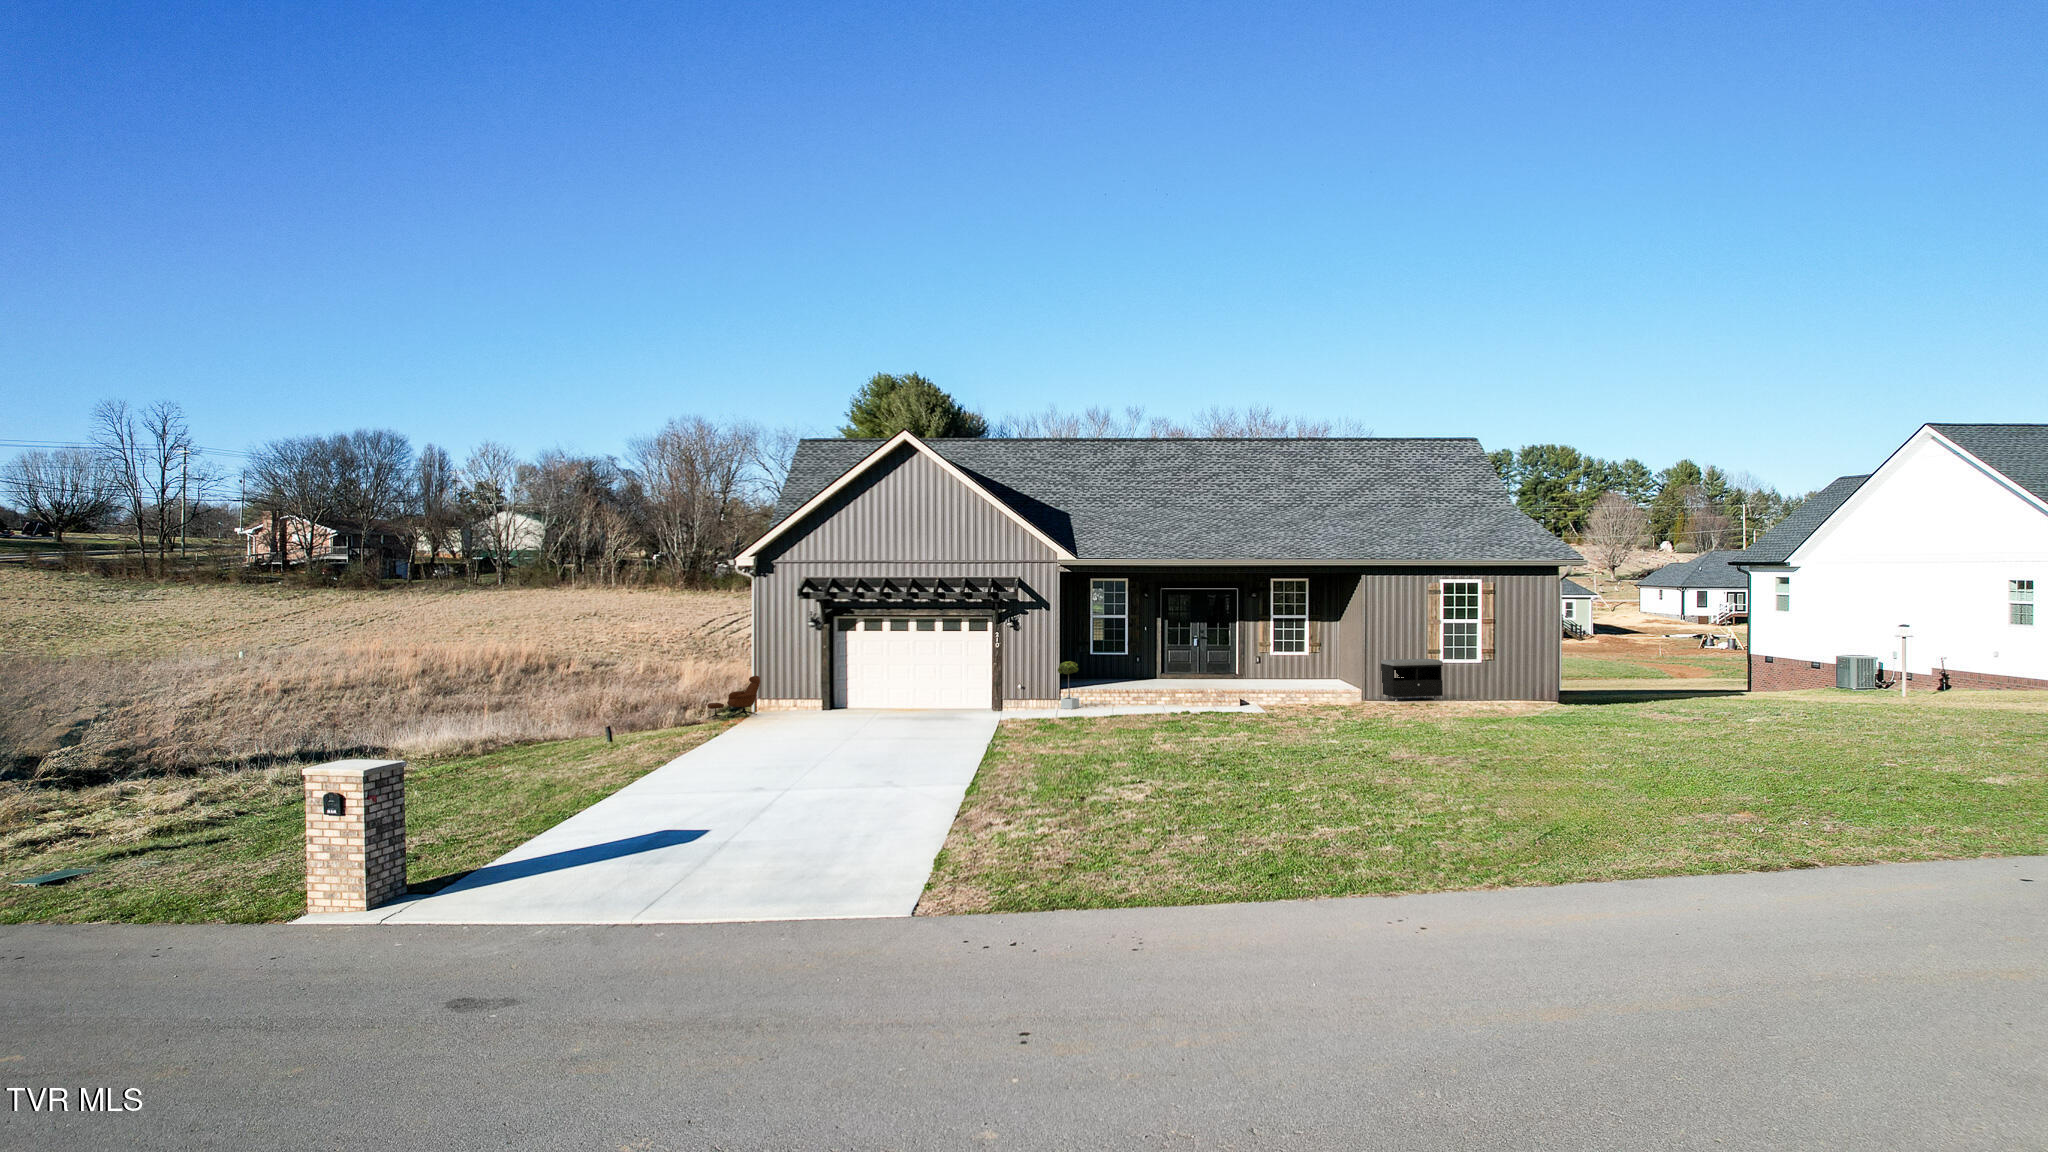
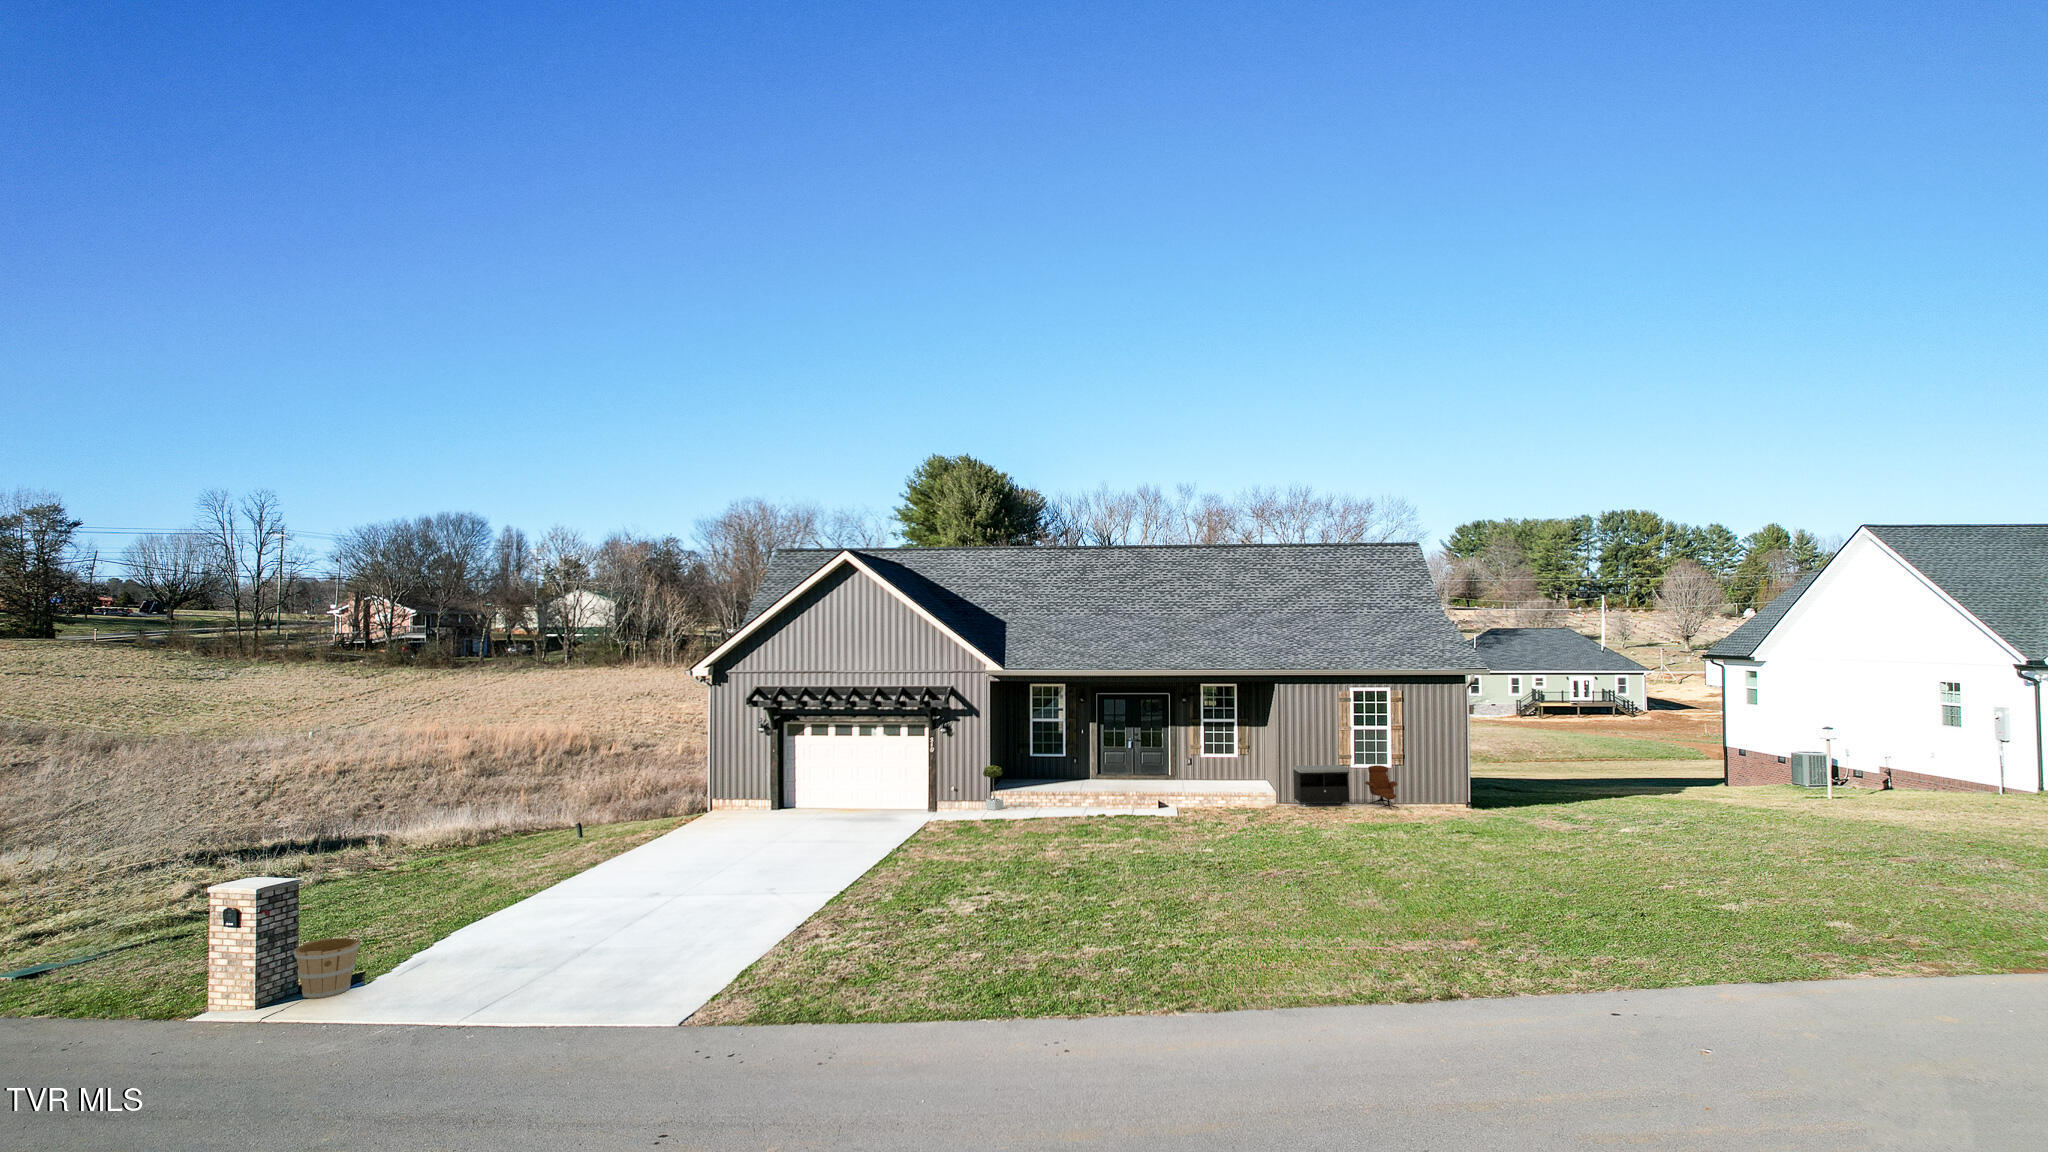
lounge chair: present [707,676,760,719] -> present [1365,765,1398,809]
wooden bucket: none [407,827,491,903] -> present [294,937,360,999]

